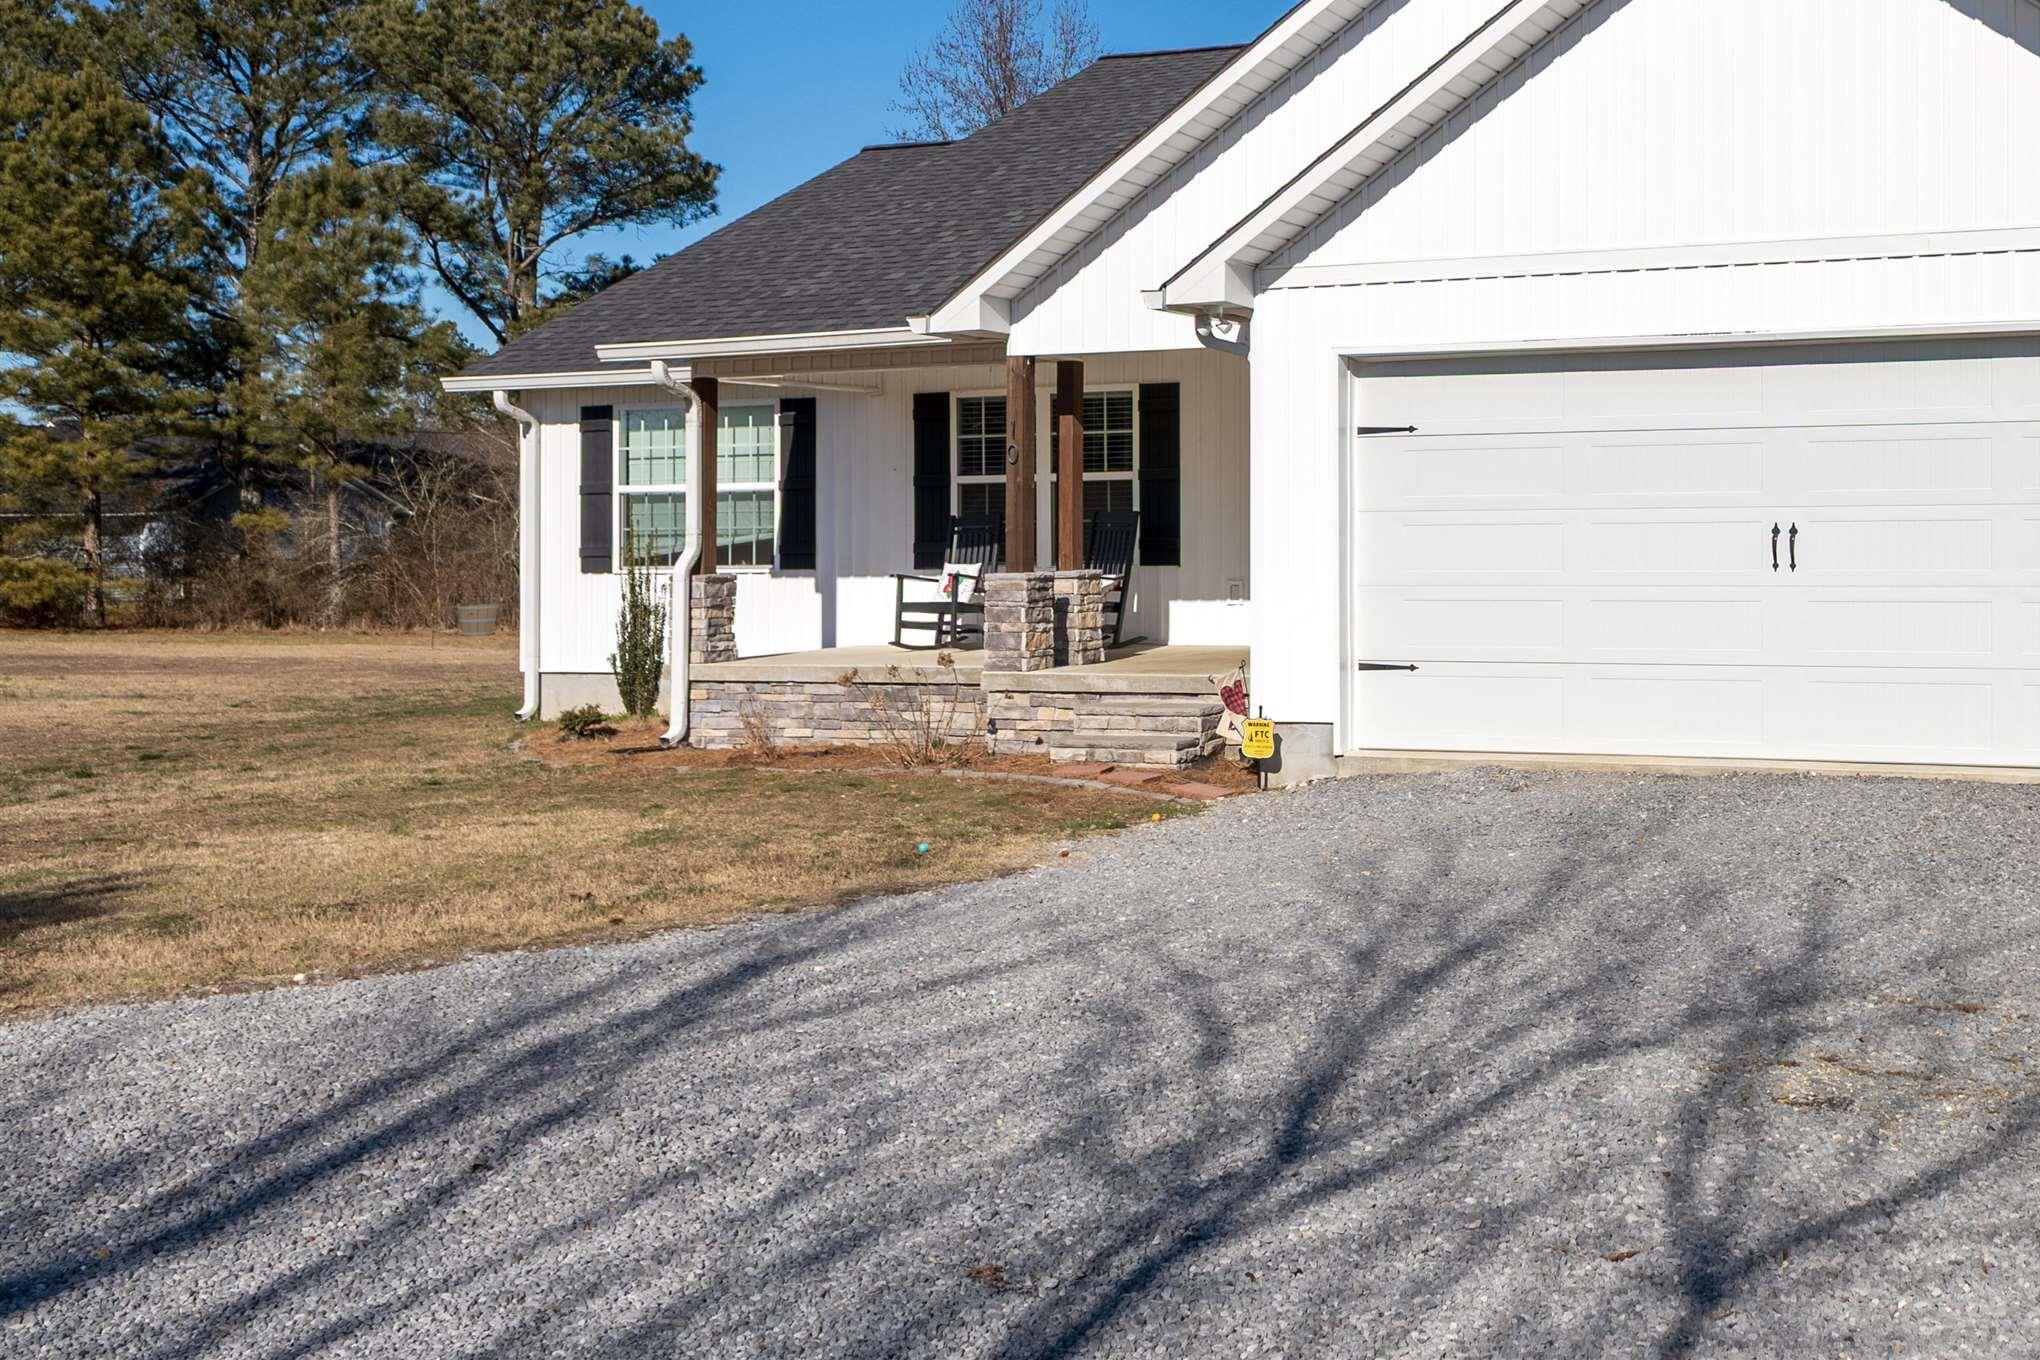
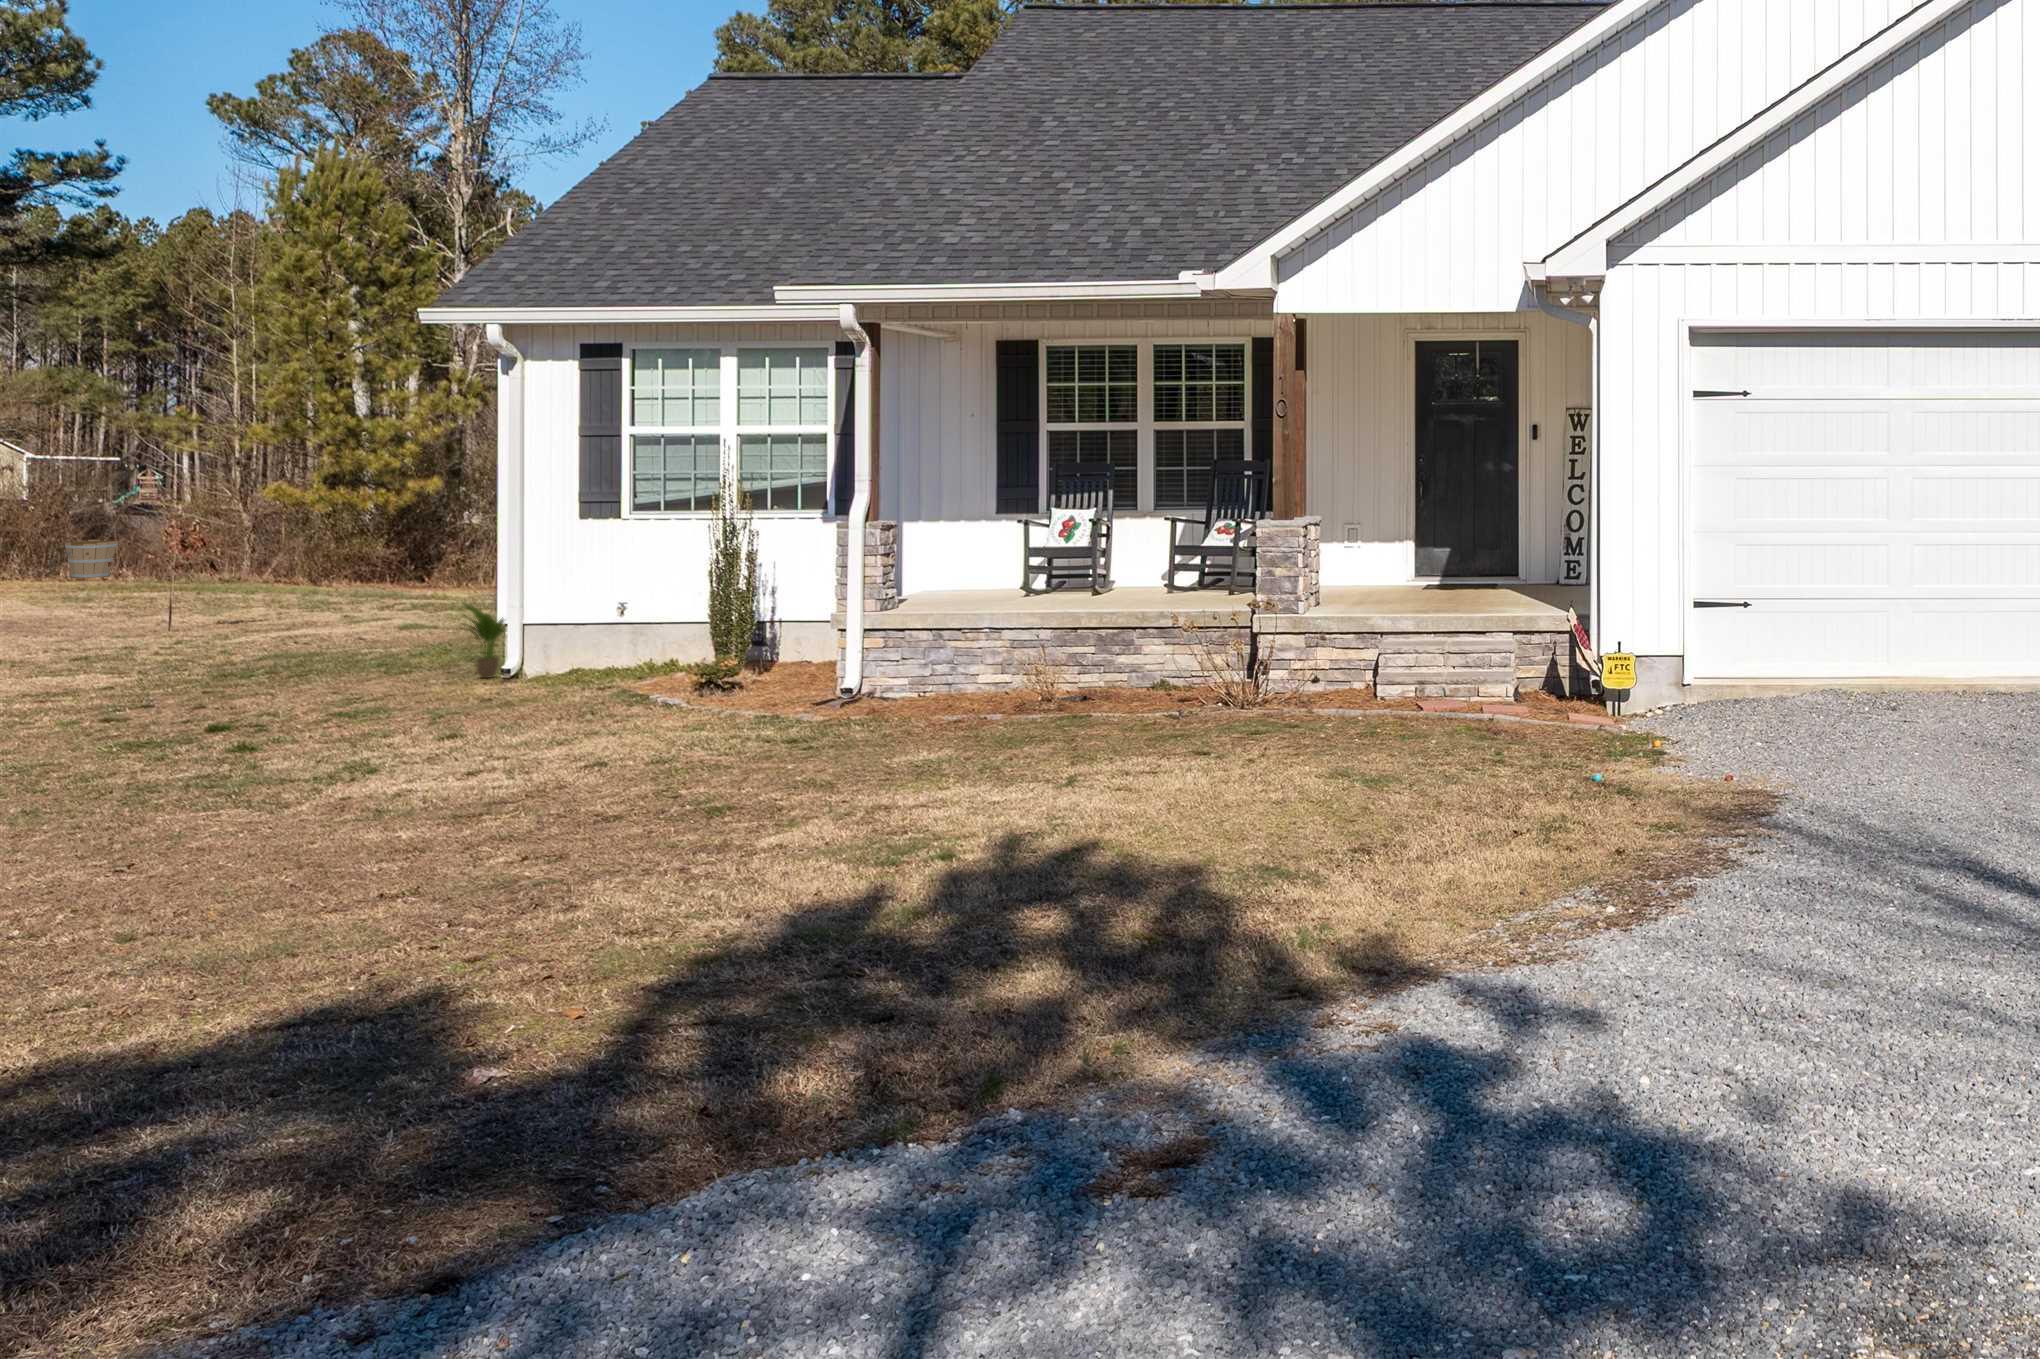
potted plant: none [483,648,541,720] -> present [463,602,505,678]

